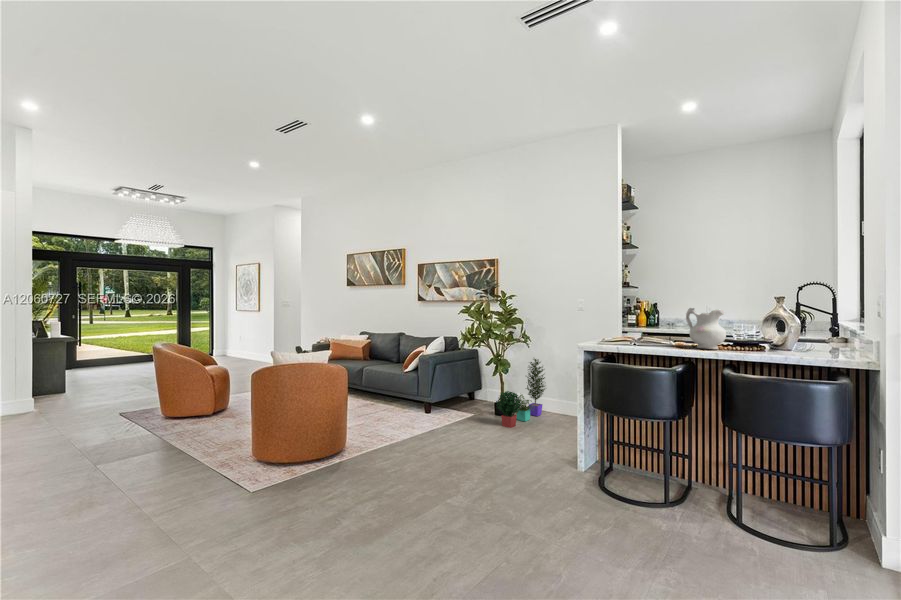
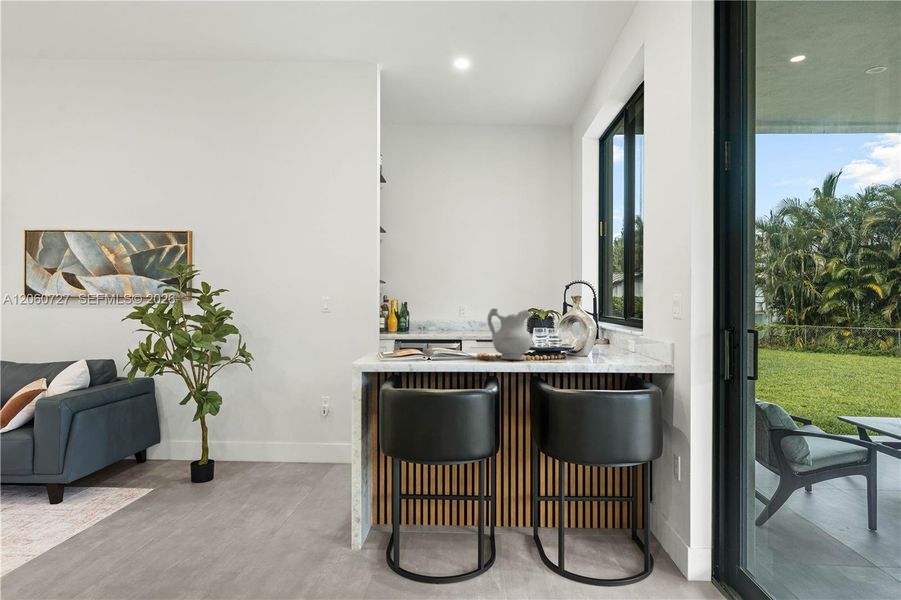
potted plant: present [496,359,545,428] -> none [197,382,278,502]

